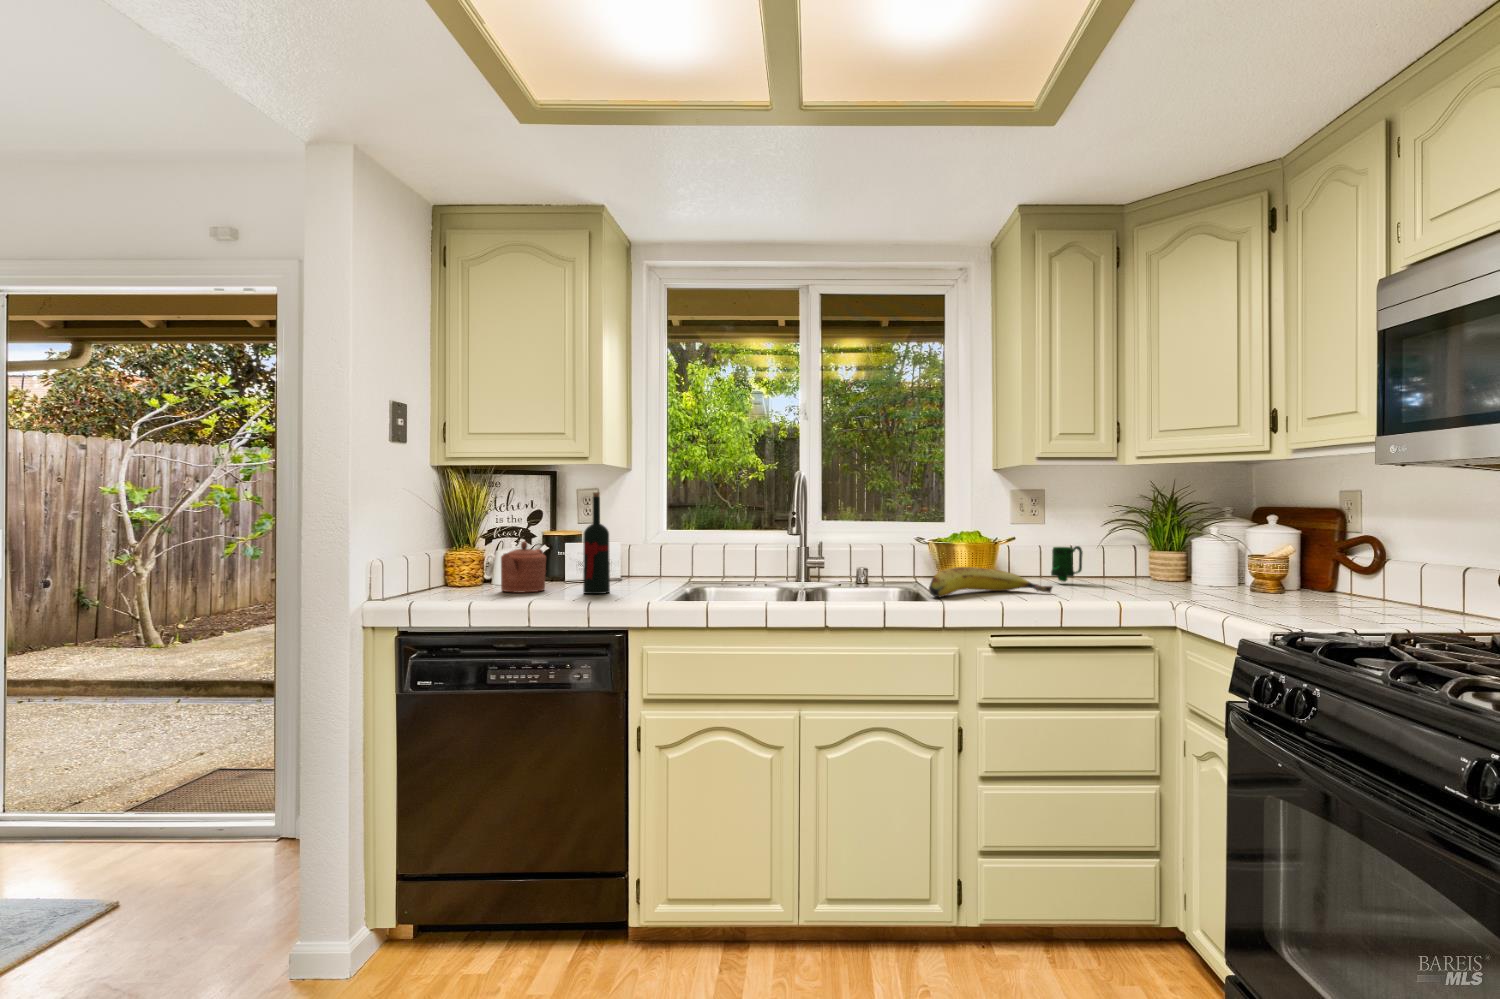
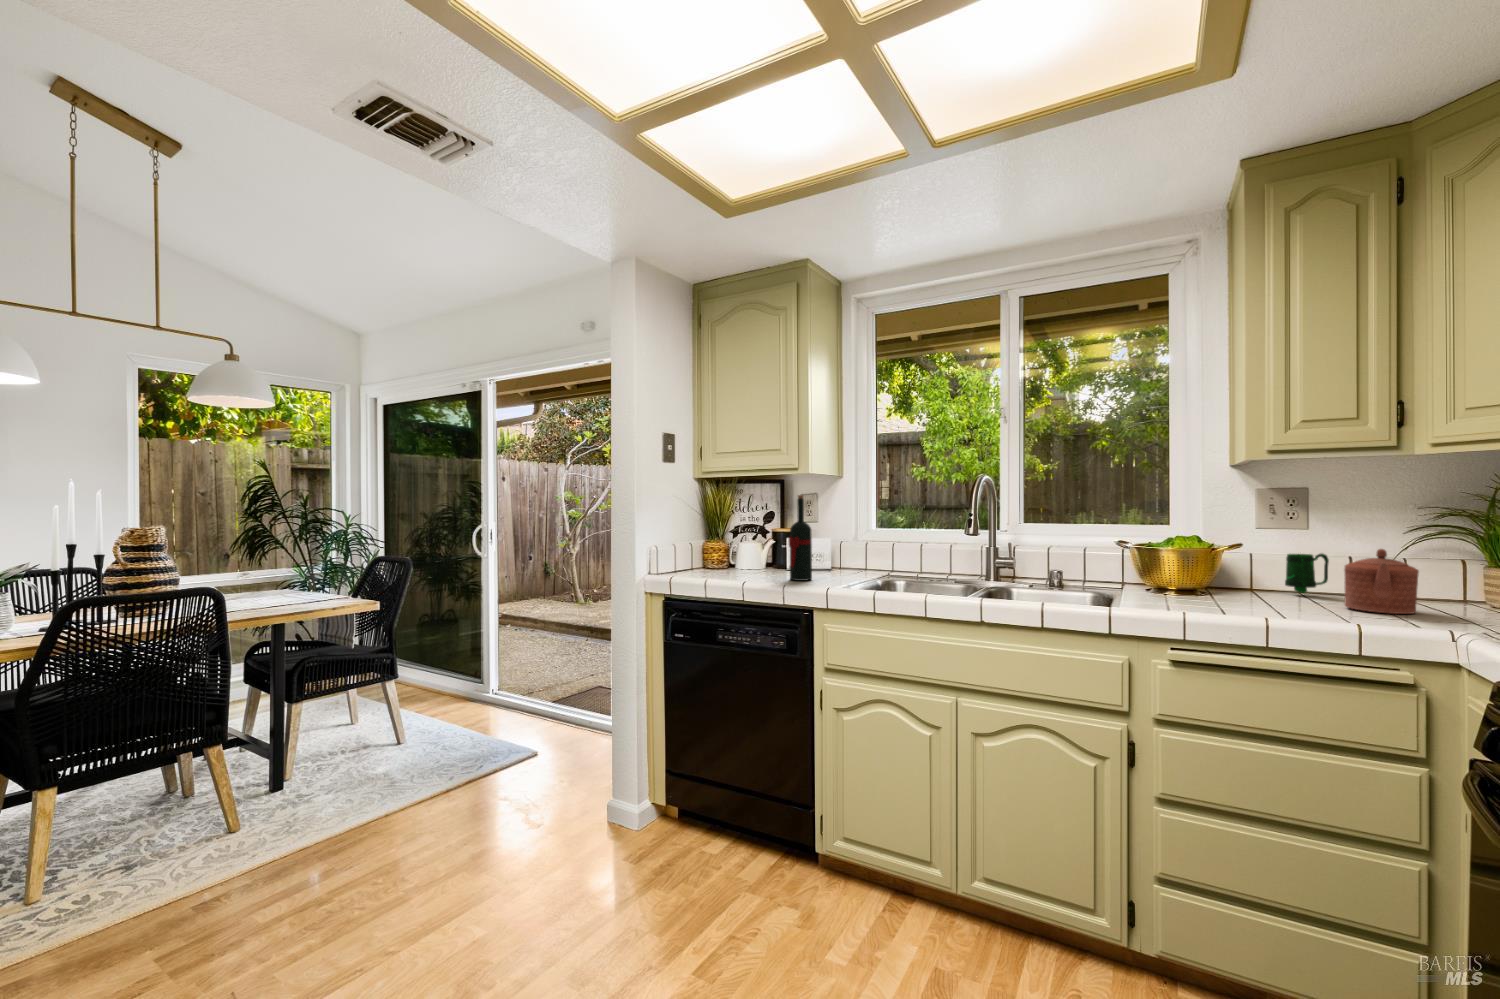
teapot: present [501,541,546,592] -> present [1344,549,1419,614]
banana: present [929,567,1052,597] -> none [1107,571,1268,604]

